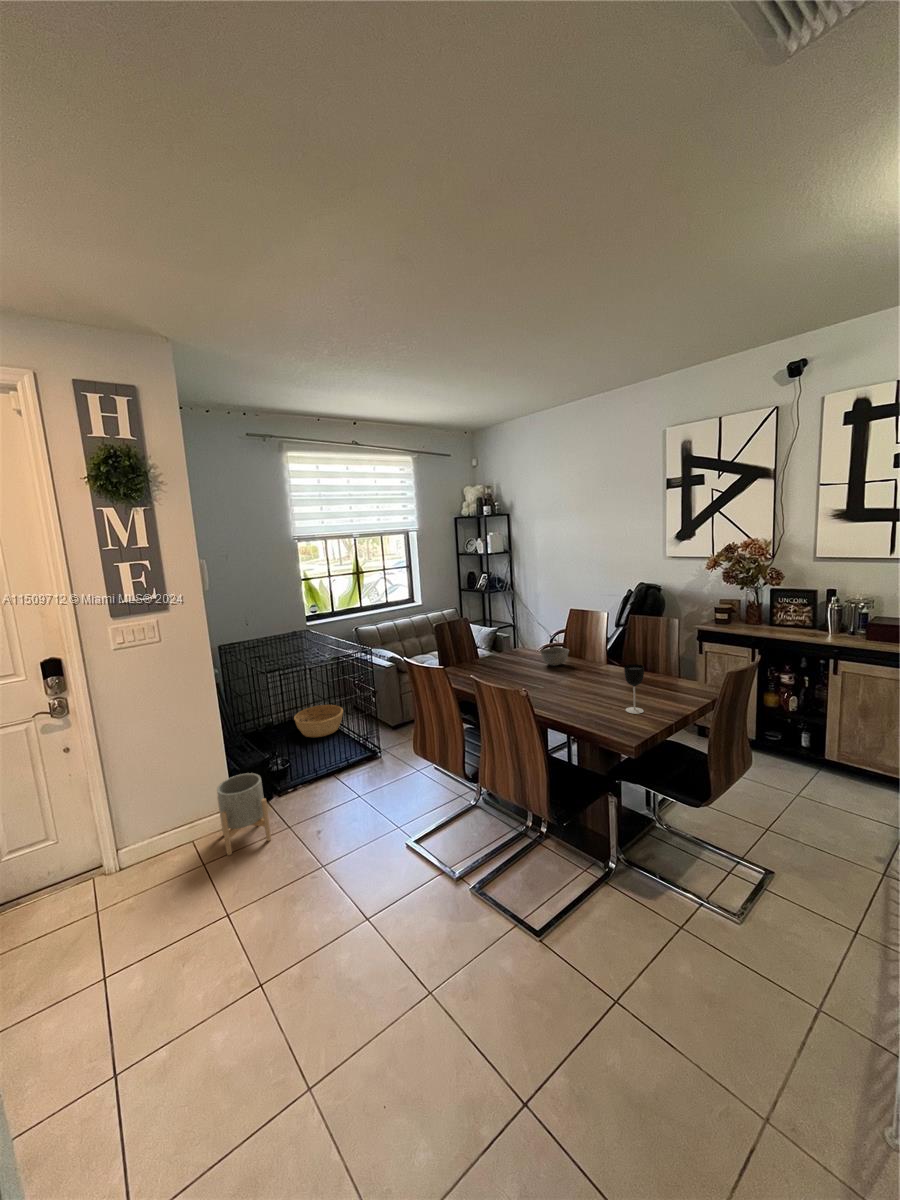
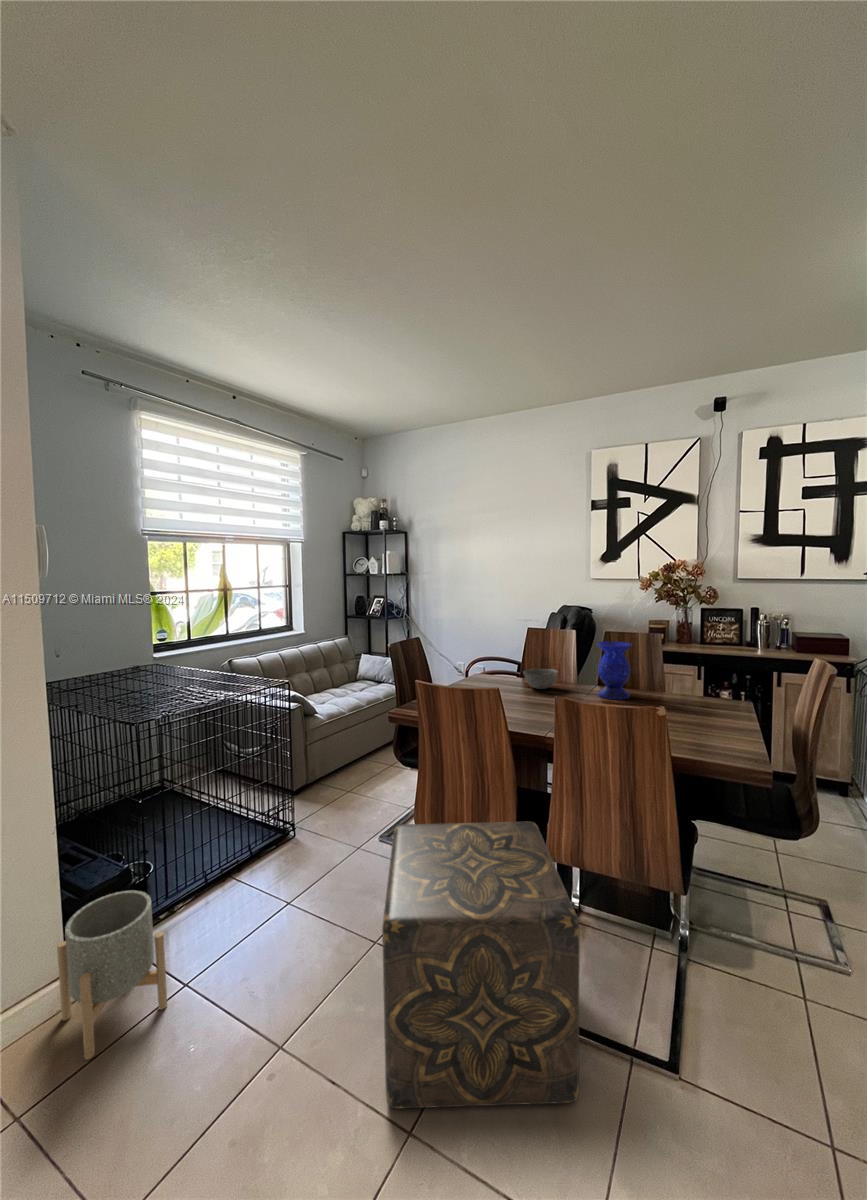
vase: none [591,628,621,679] -> present [597,641,632,700]
wine glass: present [624,664,644,714] -> none [693,673,718,732]
basket: present [294,705,343,737] -> none [140,768,218,819]
ottoman: none [345,756,493,938] -> present [382,822,580,1109]

